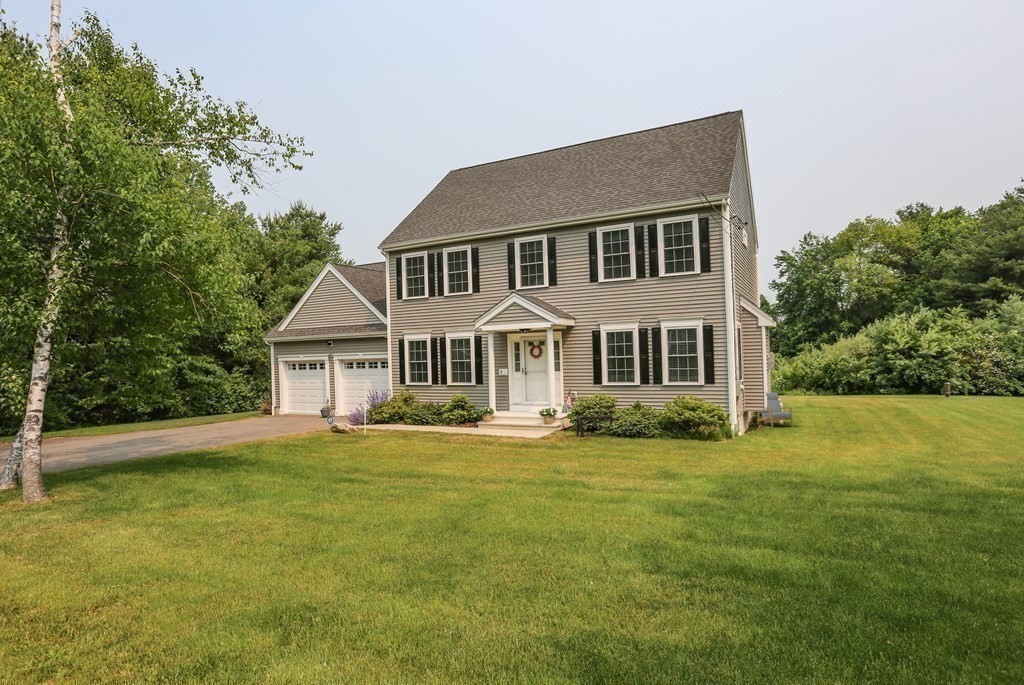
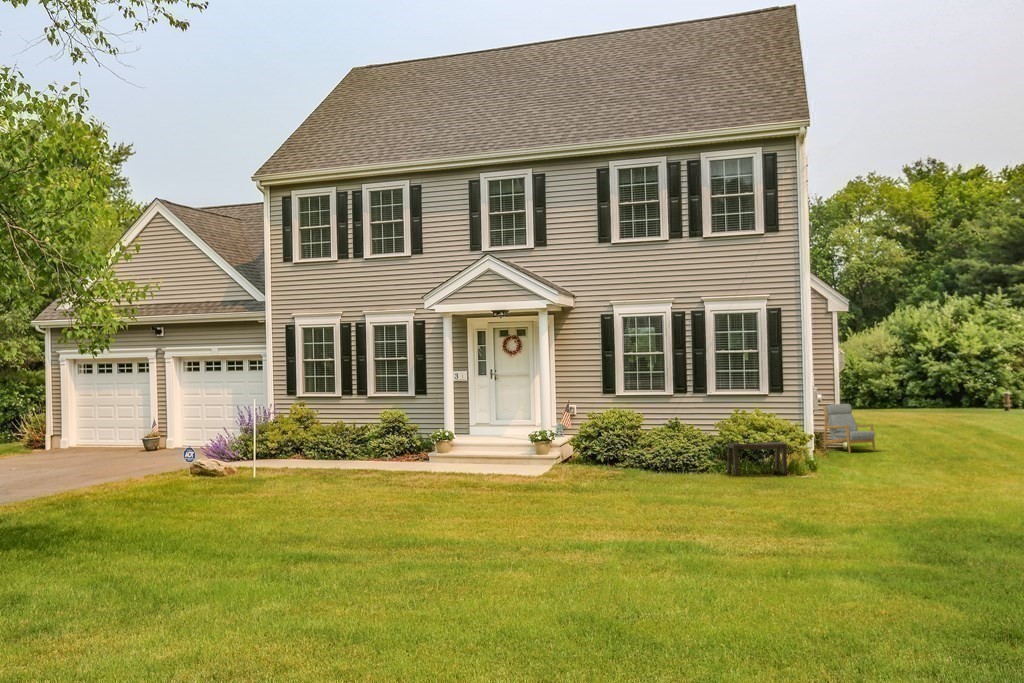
bench: present [576,415,613,437] -> present [728,442,787,475]

